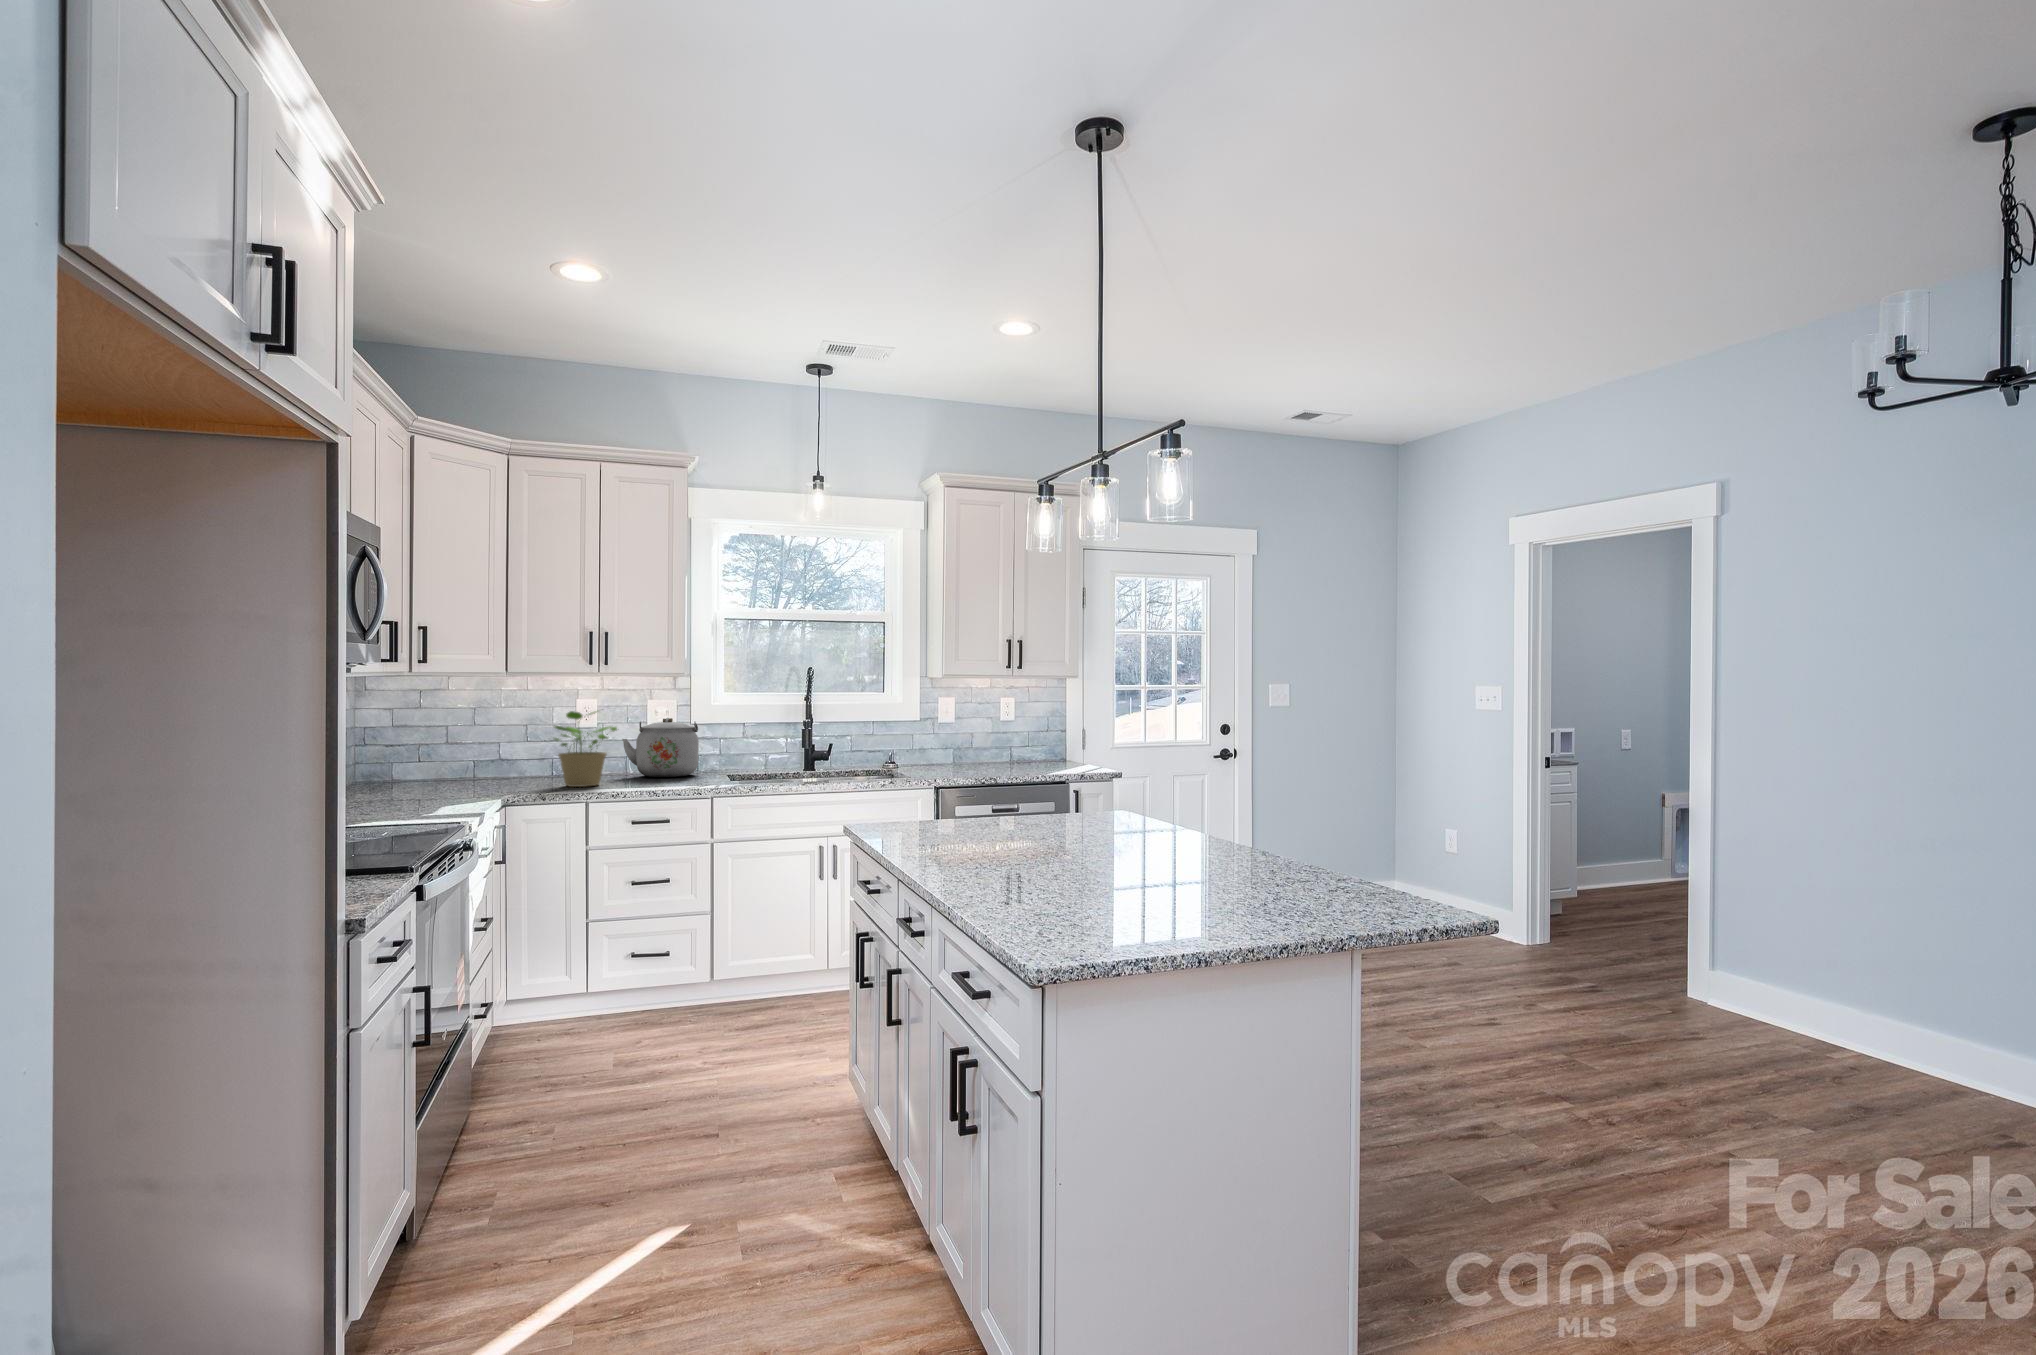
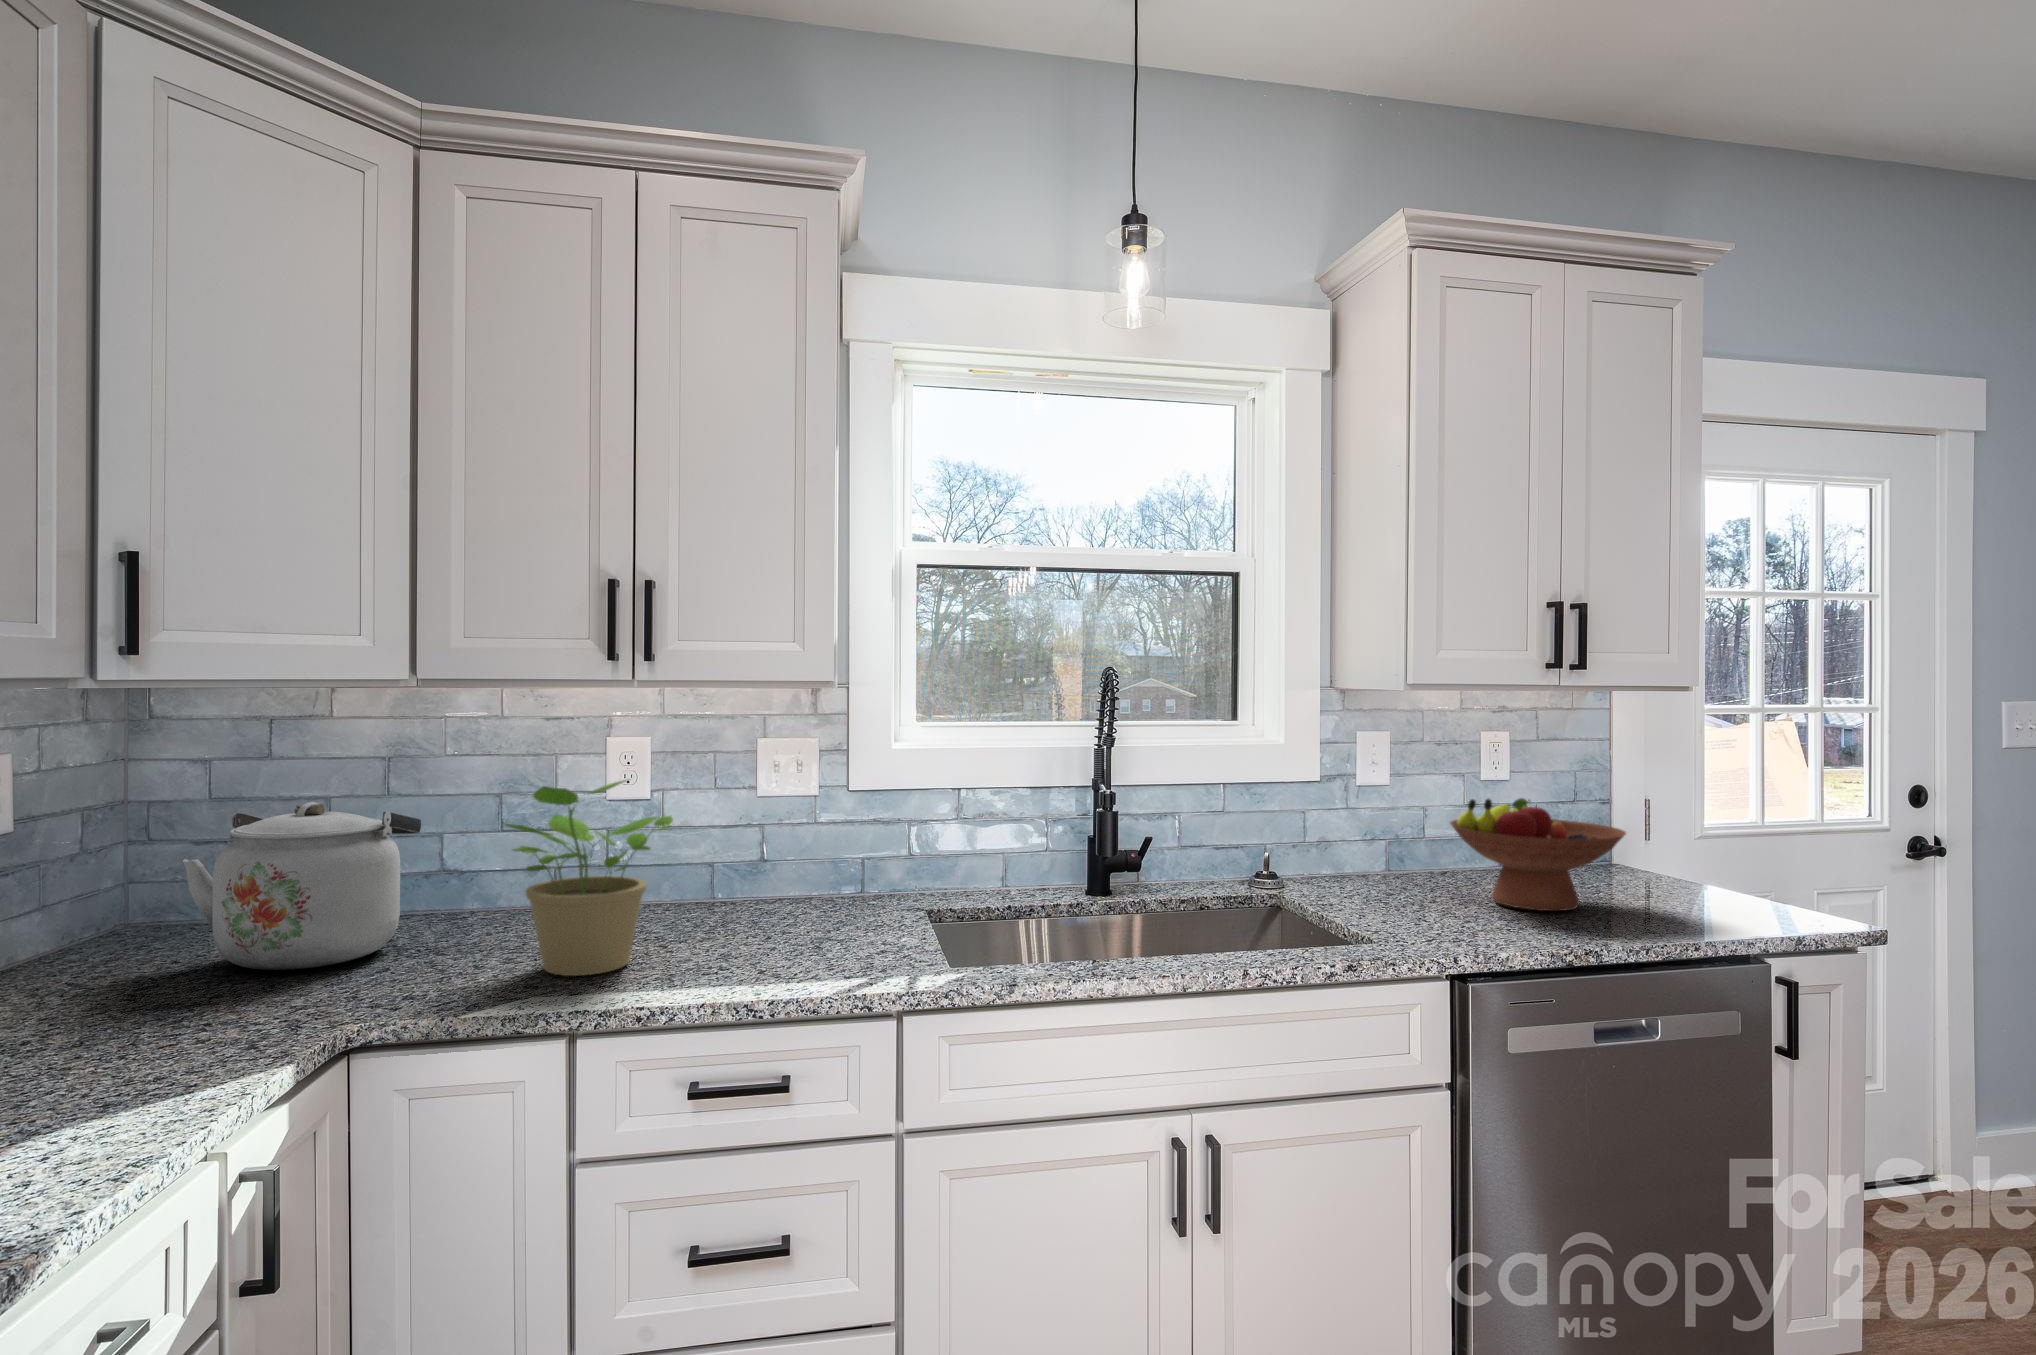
kettle: present [622,718,699,777] -> present [183,802,421,970]
fruit bowl: none [963,723,1032,770] -> present [1450,798,1626,911]

